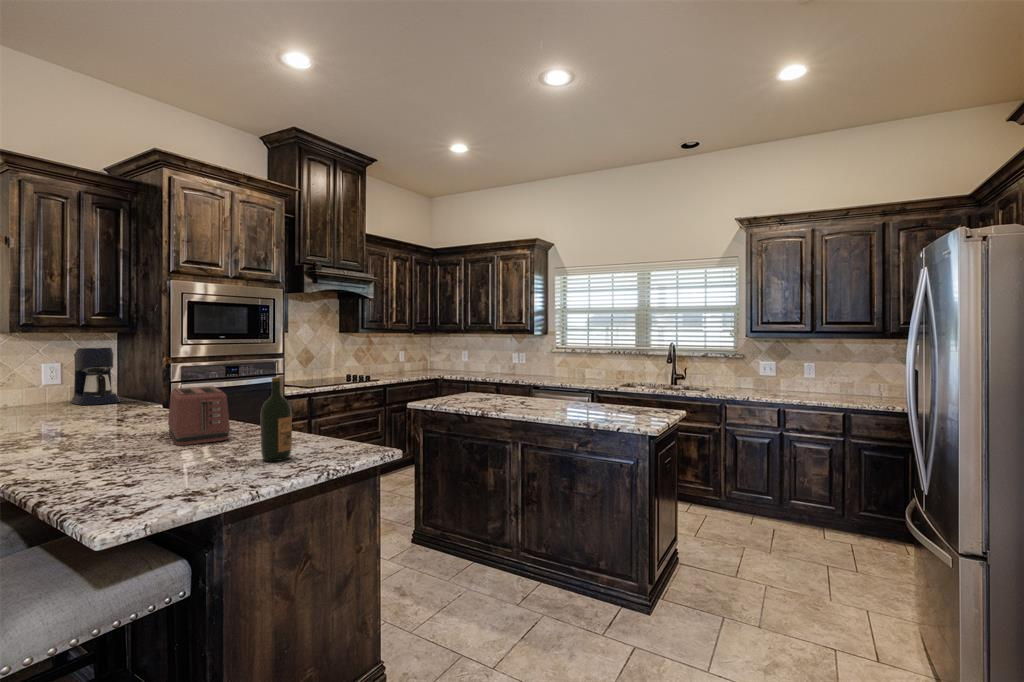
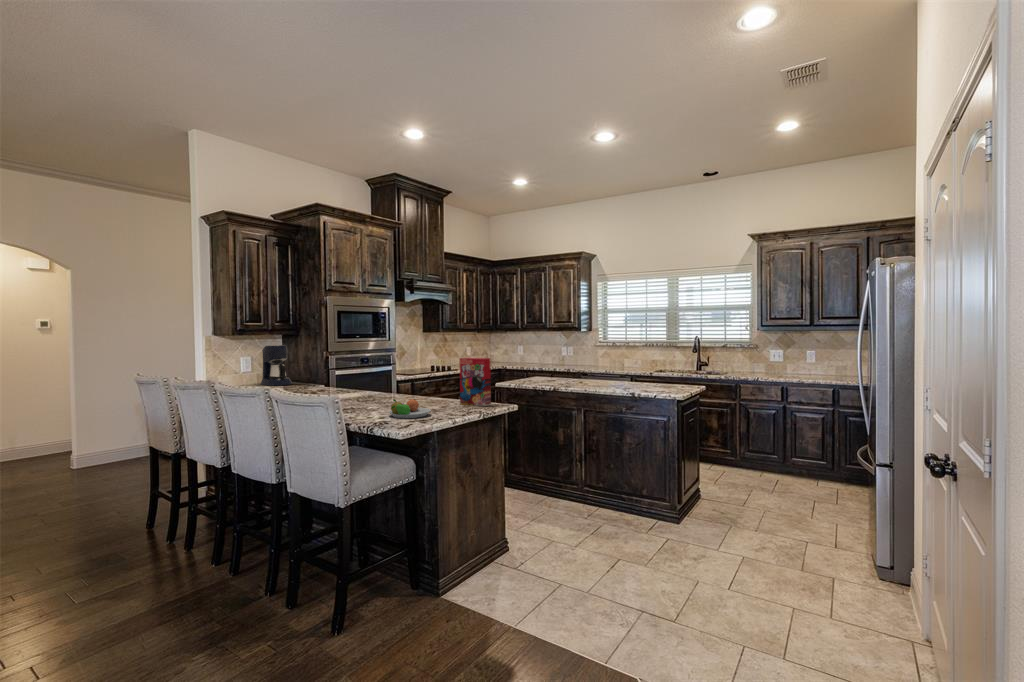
cereal box: none [317,373,364,451] -> present [459,358,491,406]
wine bottle: present [261,377,292,461] -> none [435,359,453,410]
toaster: present [168,386,230,445] -> none [358,368,402,404]
fruit bowl: none [143,446,235,486] -> present [389,399,431,418]

